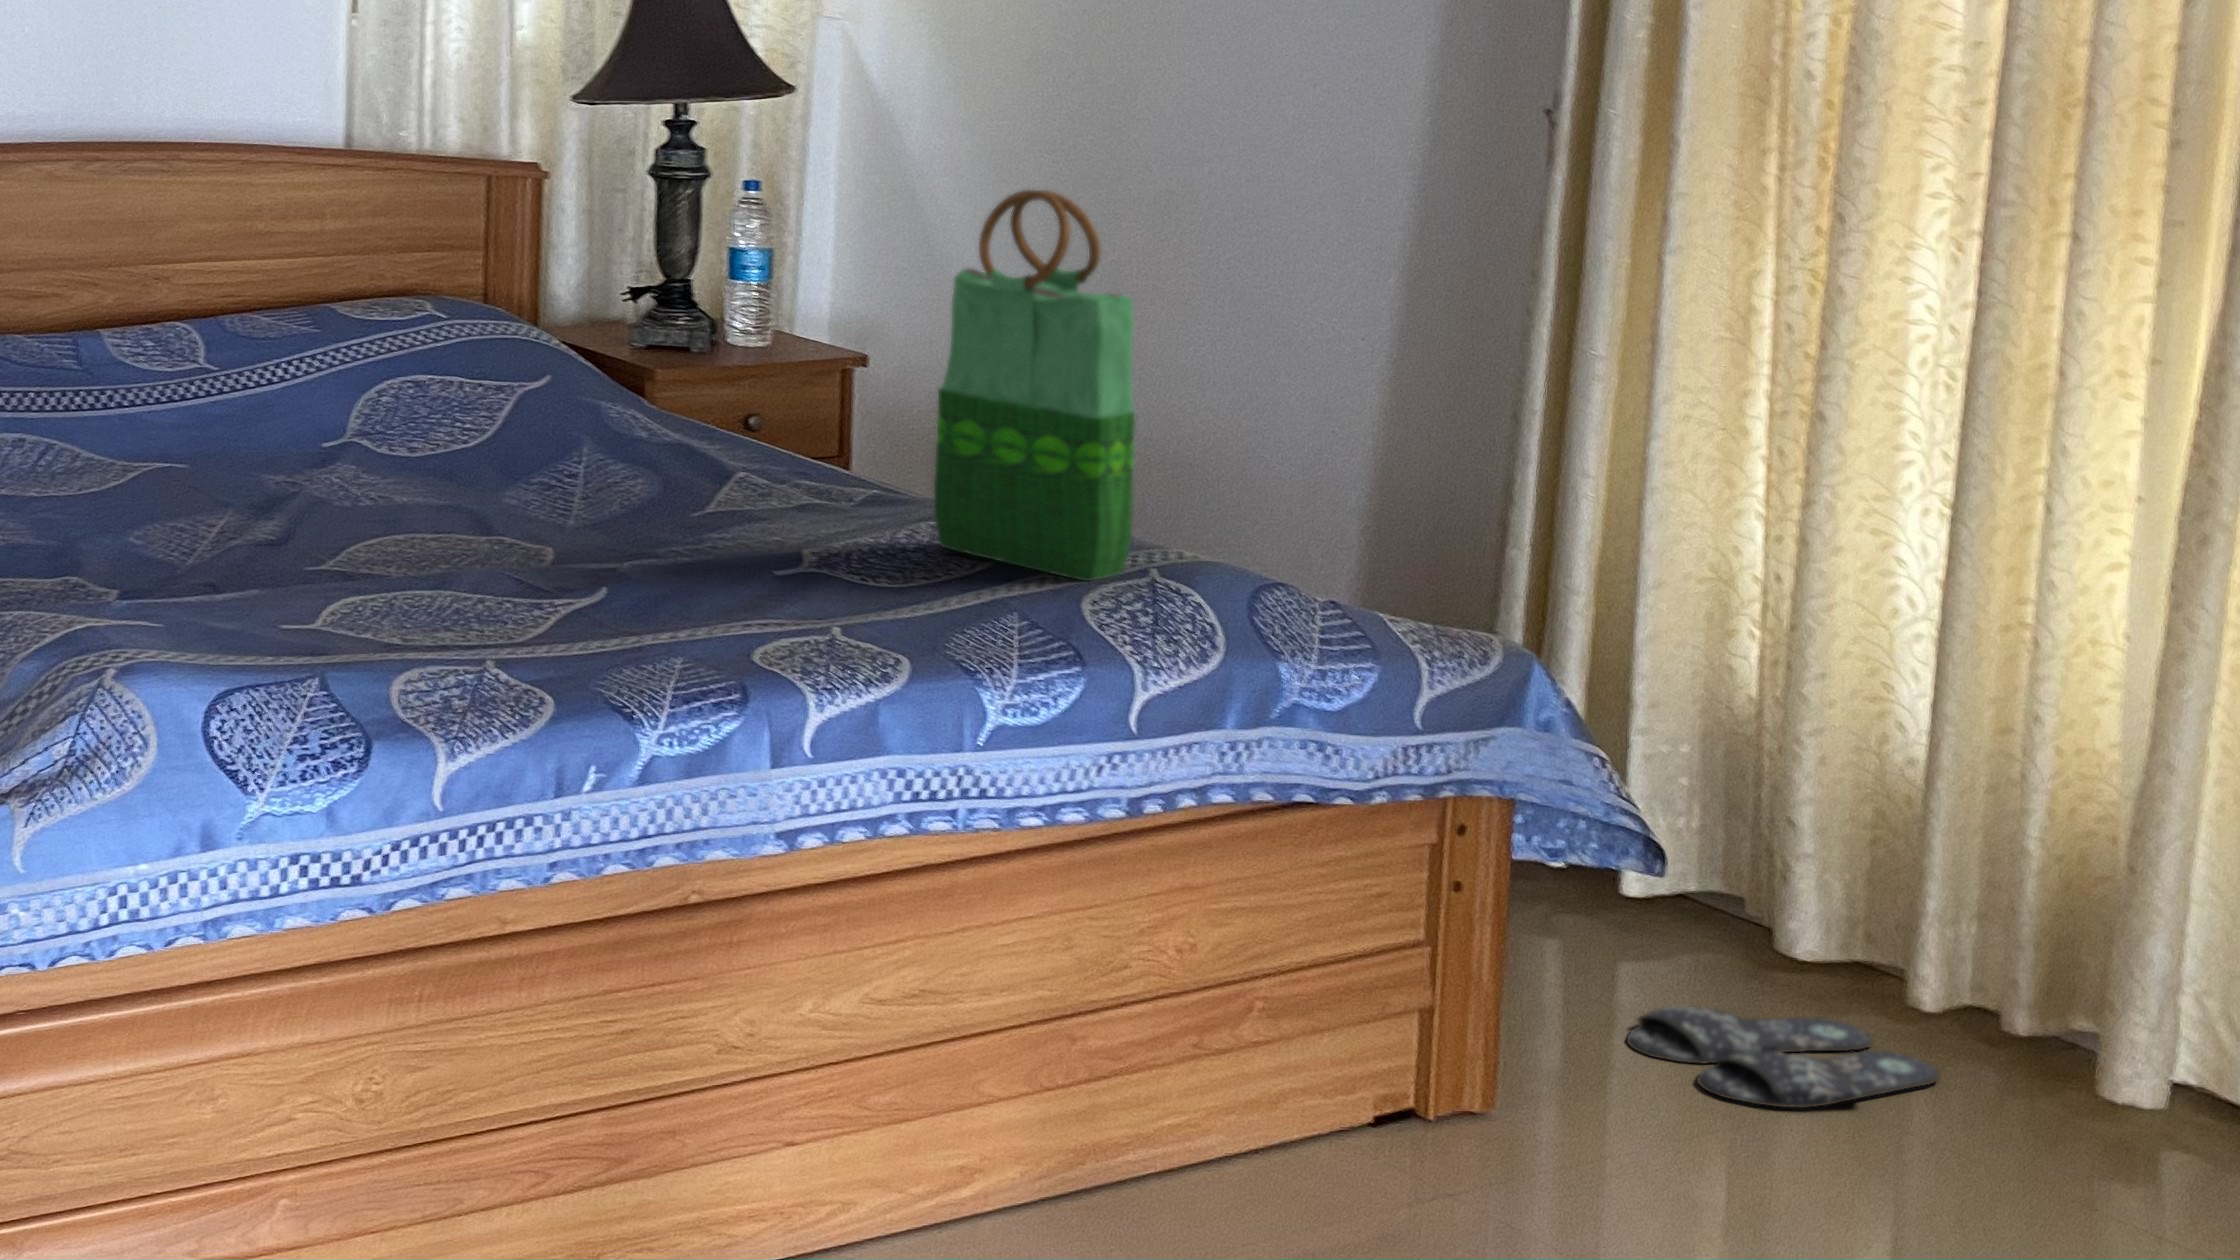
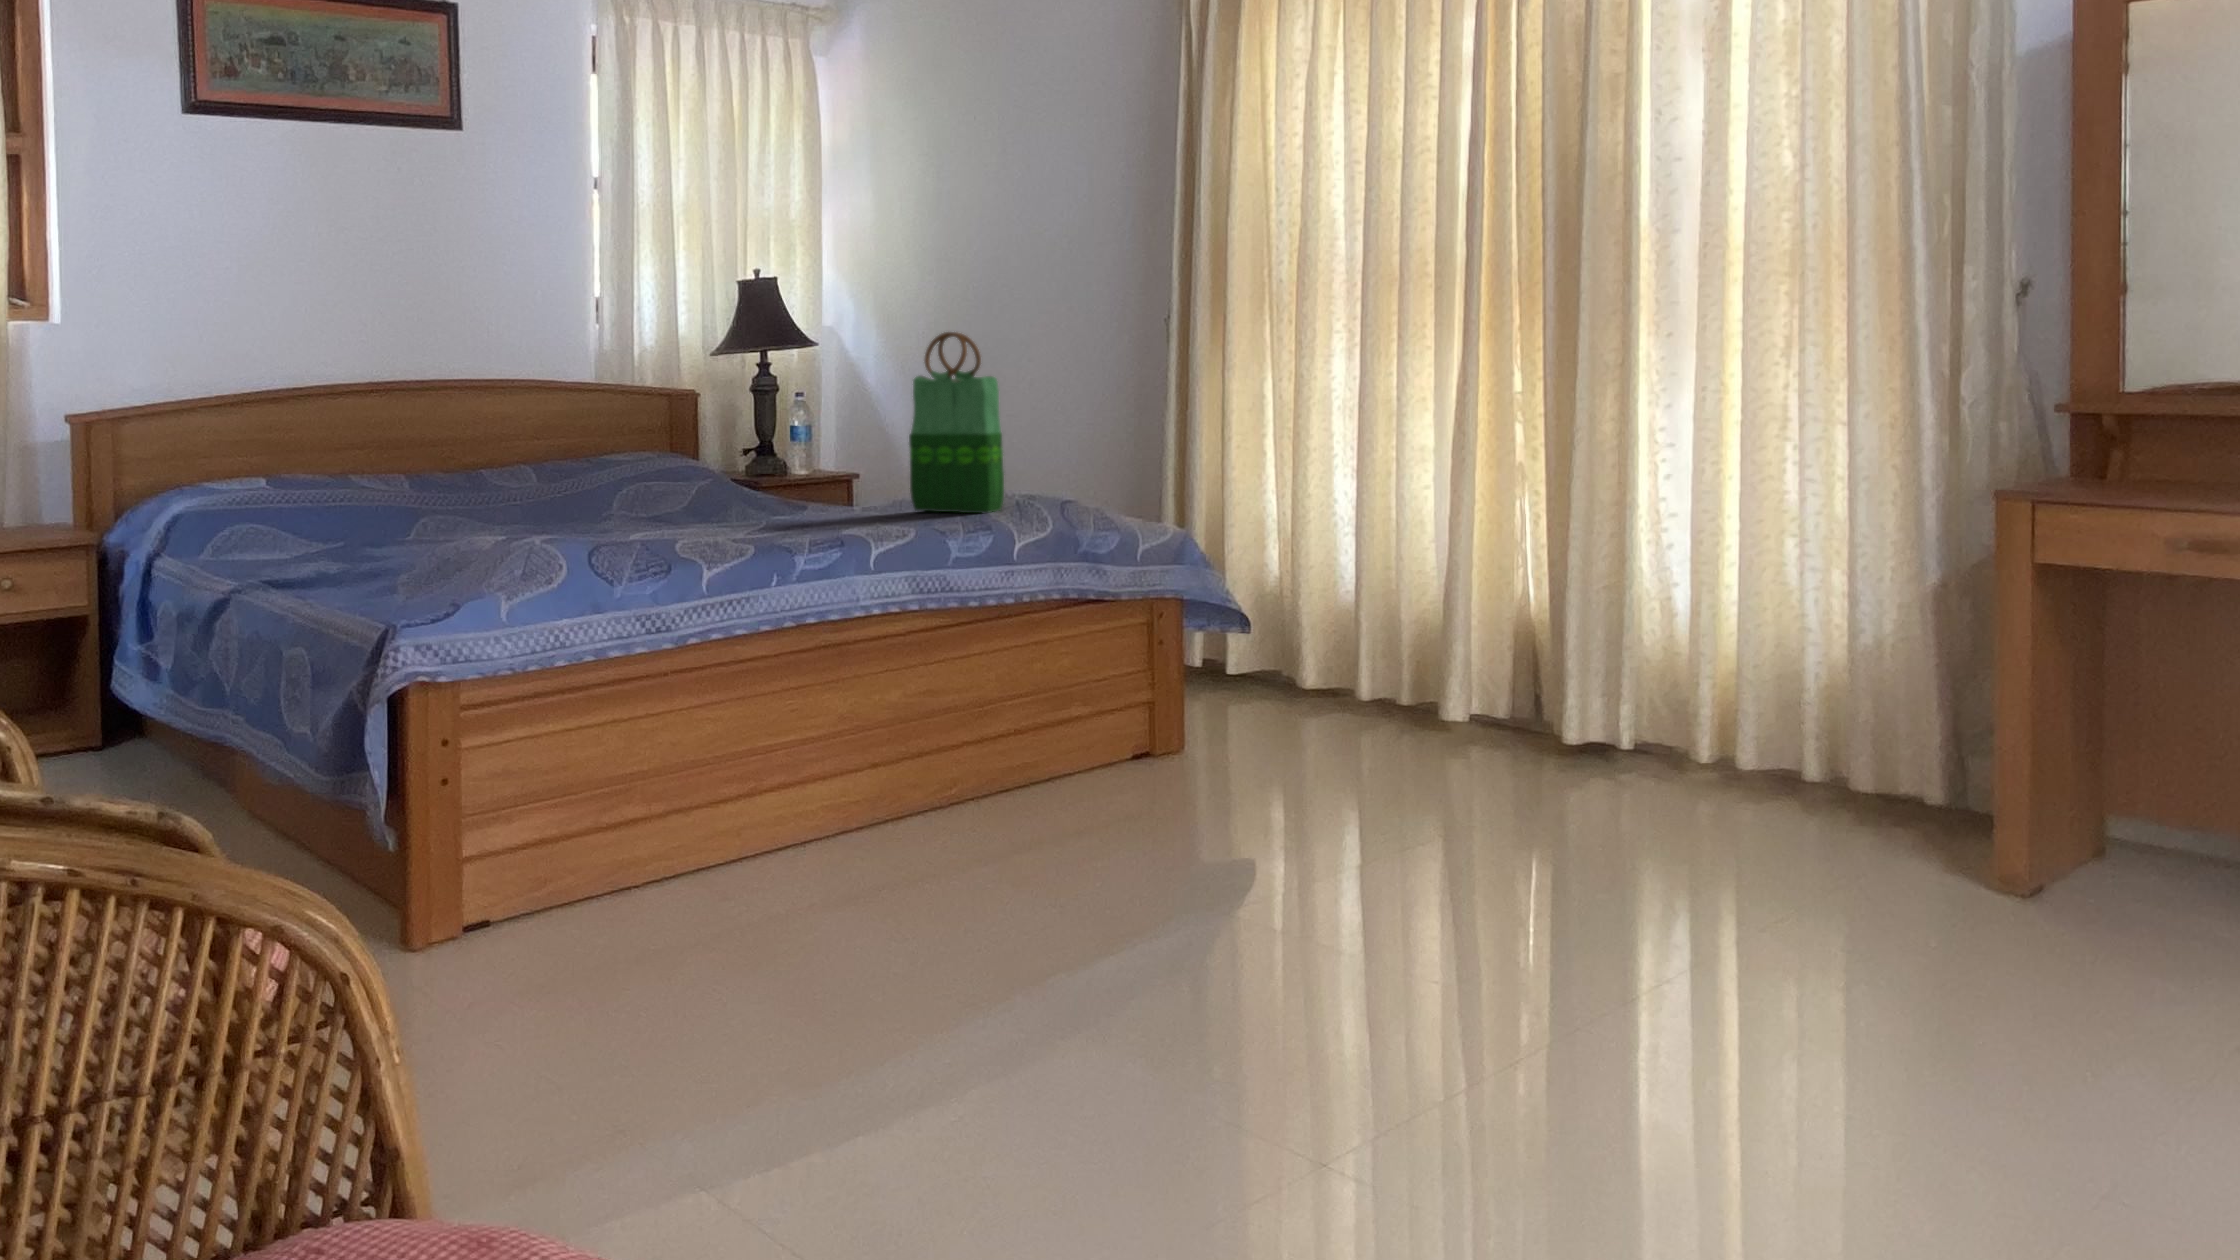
slippers: present [1627,1007,1940,1108] -> none [1241,709,1376,738]

